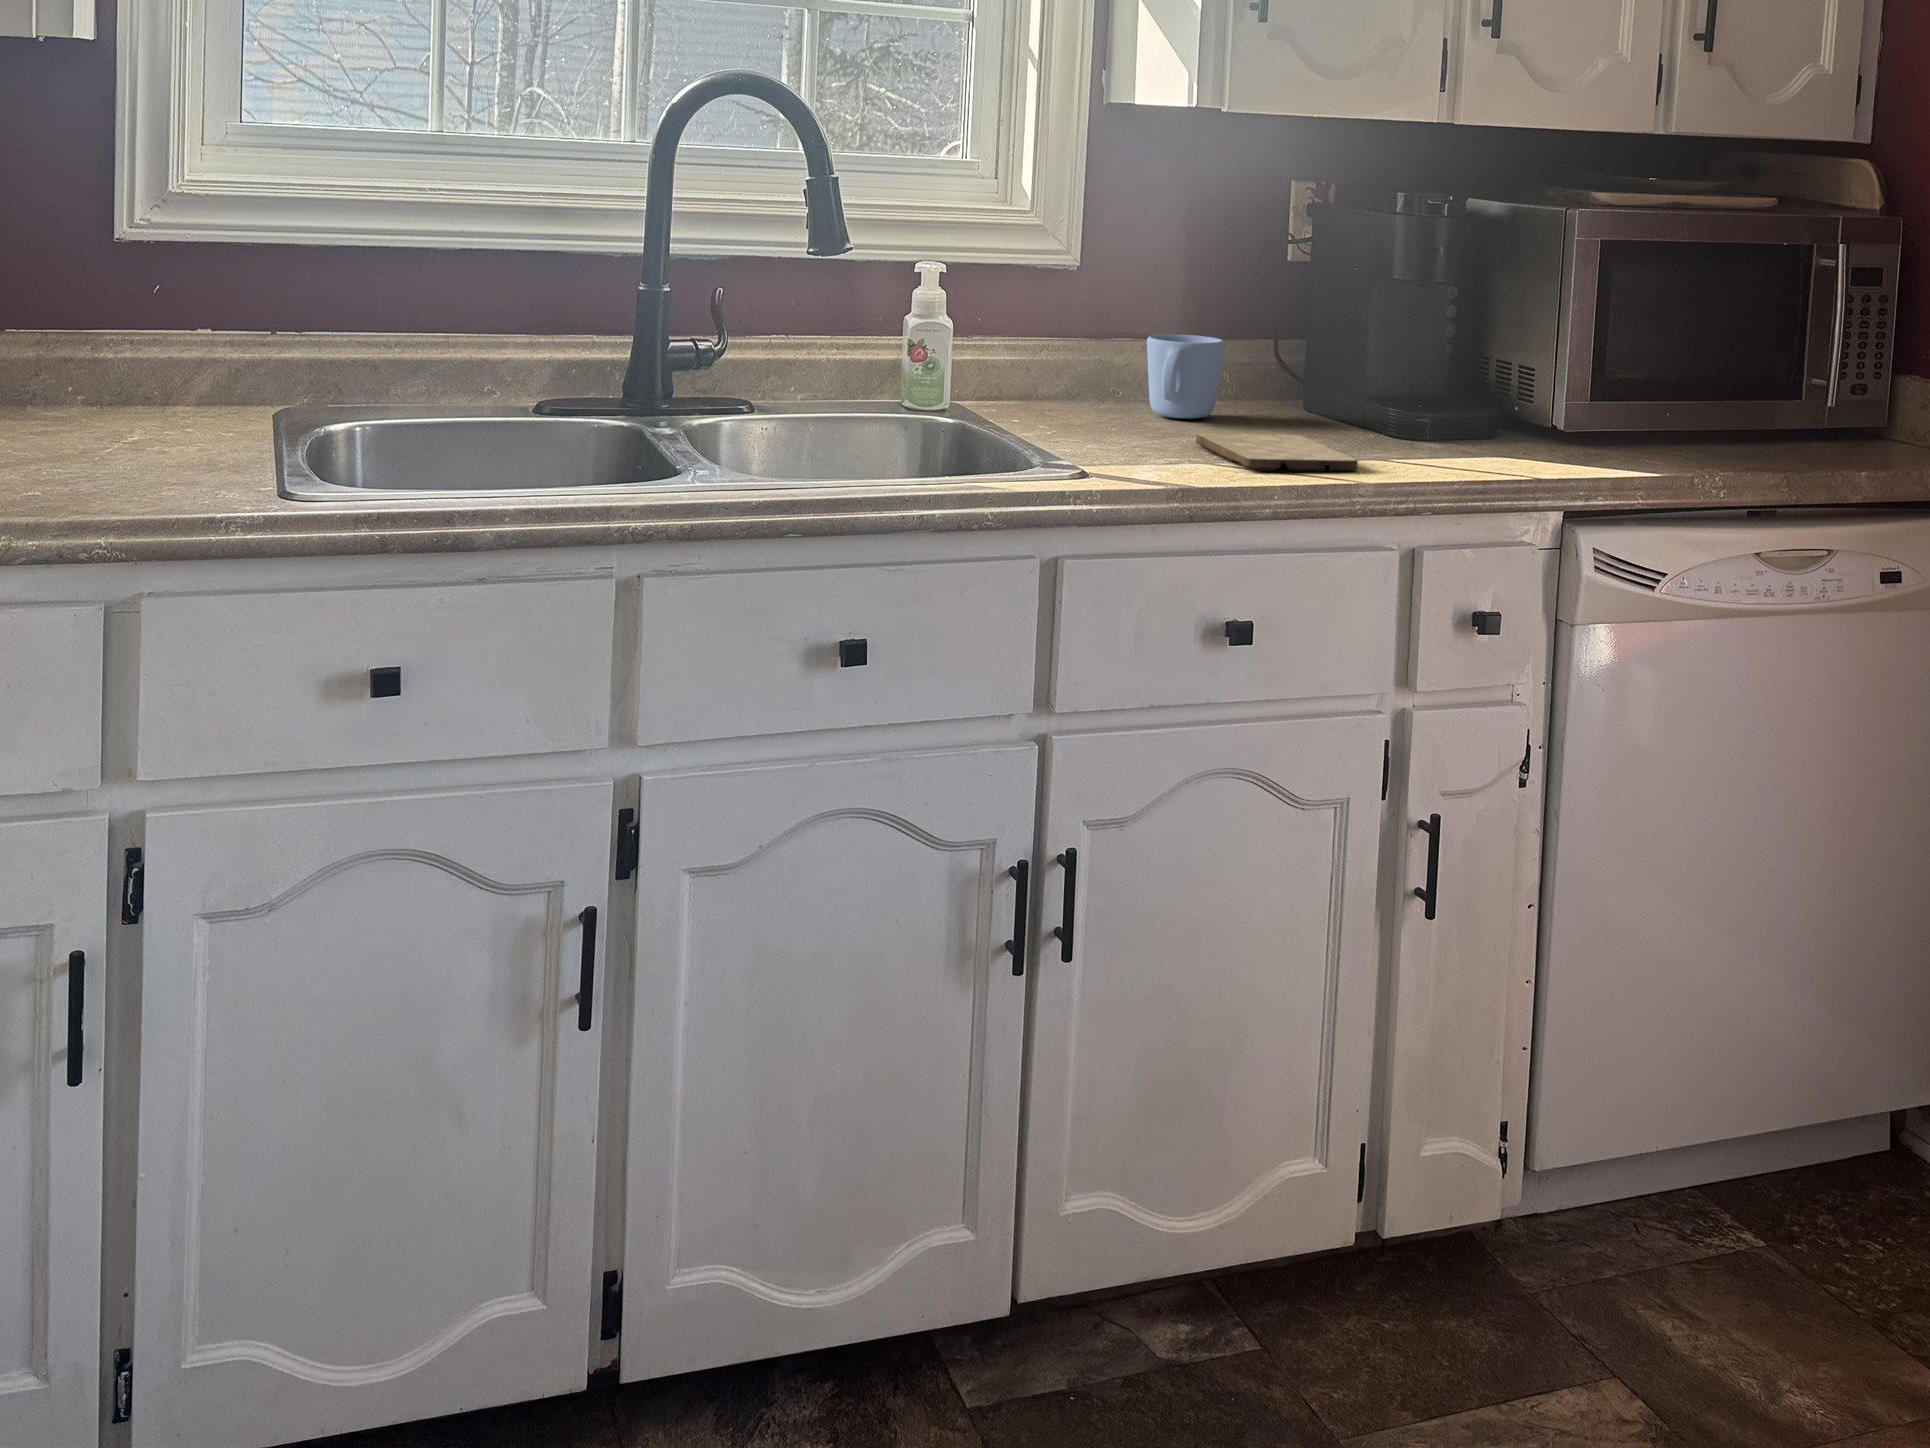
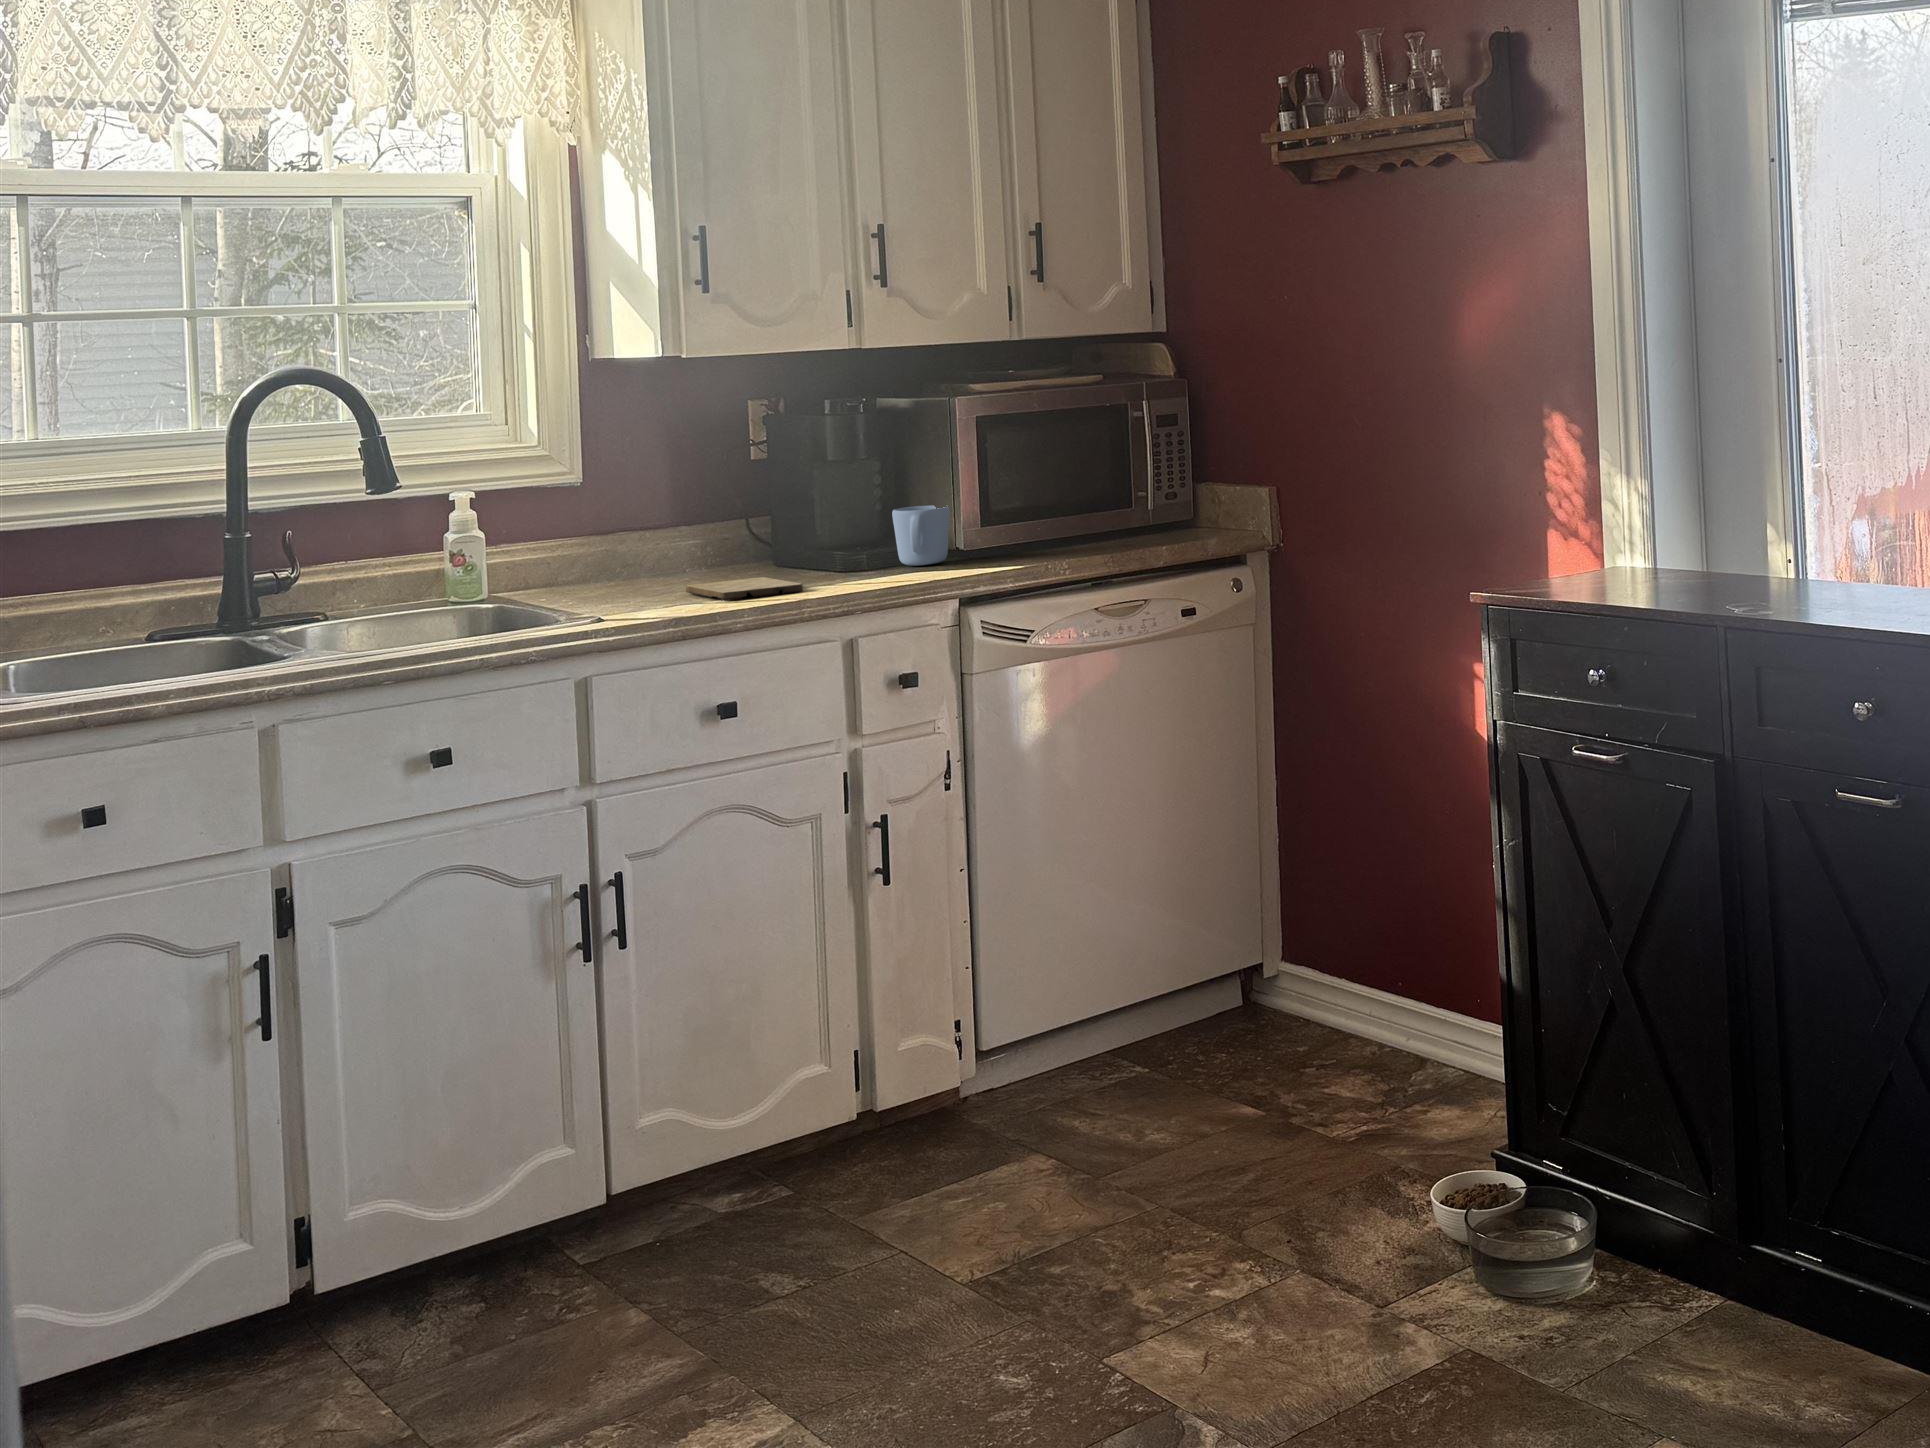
mug: present [1147,334,1224,419] -> present [892,505,950,565]

